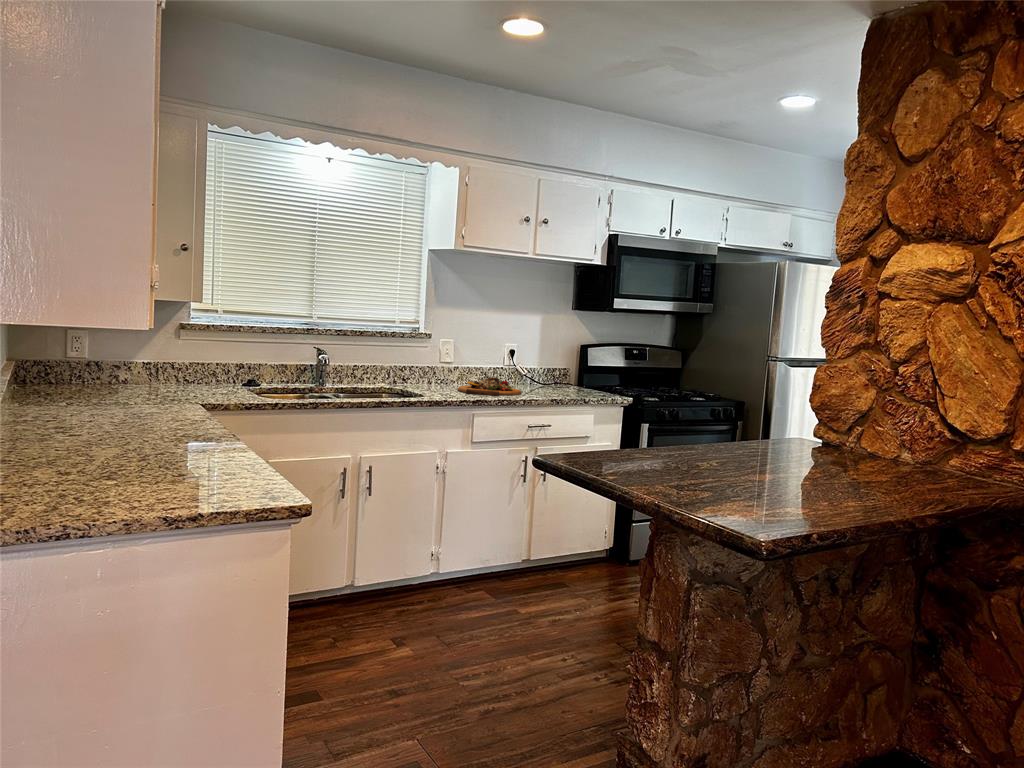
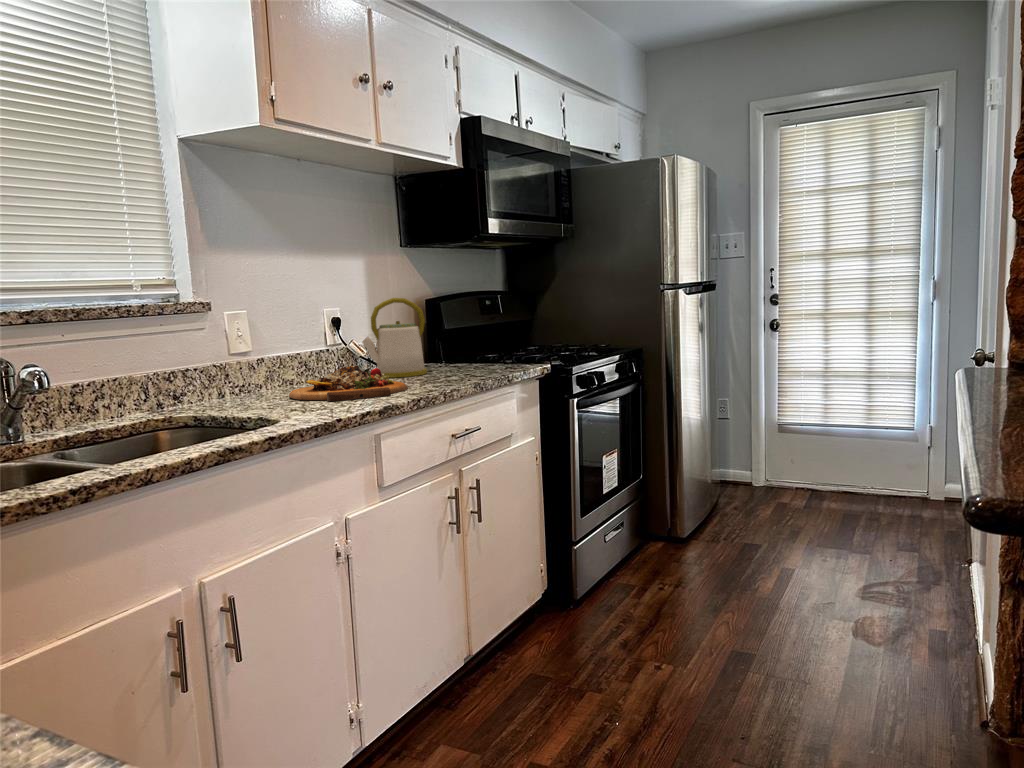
kettle: none [525,342,564,390] -> present [362,298,427,378]

